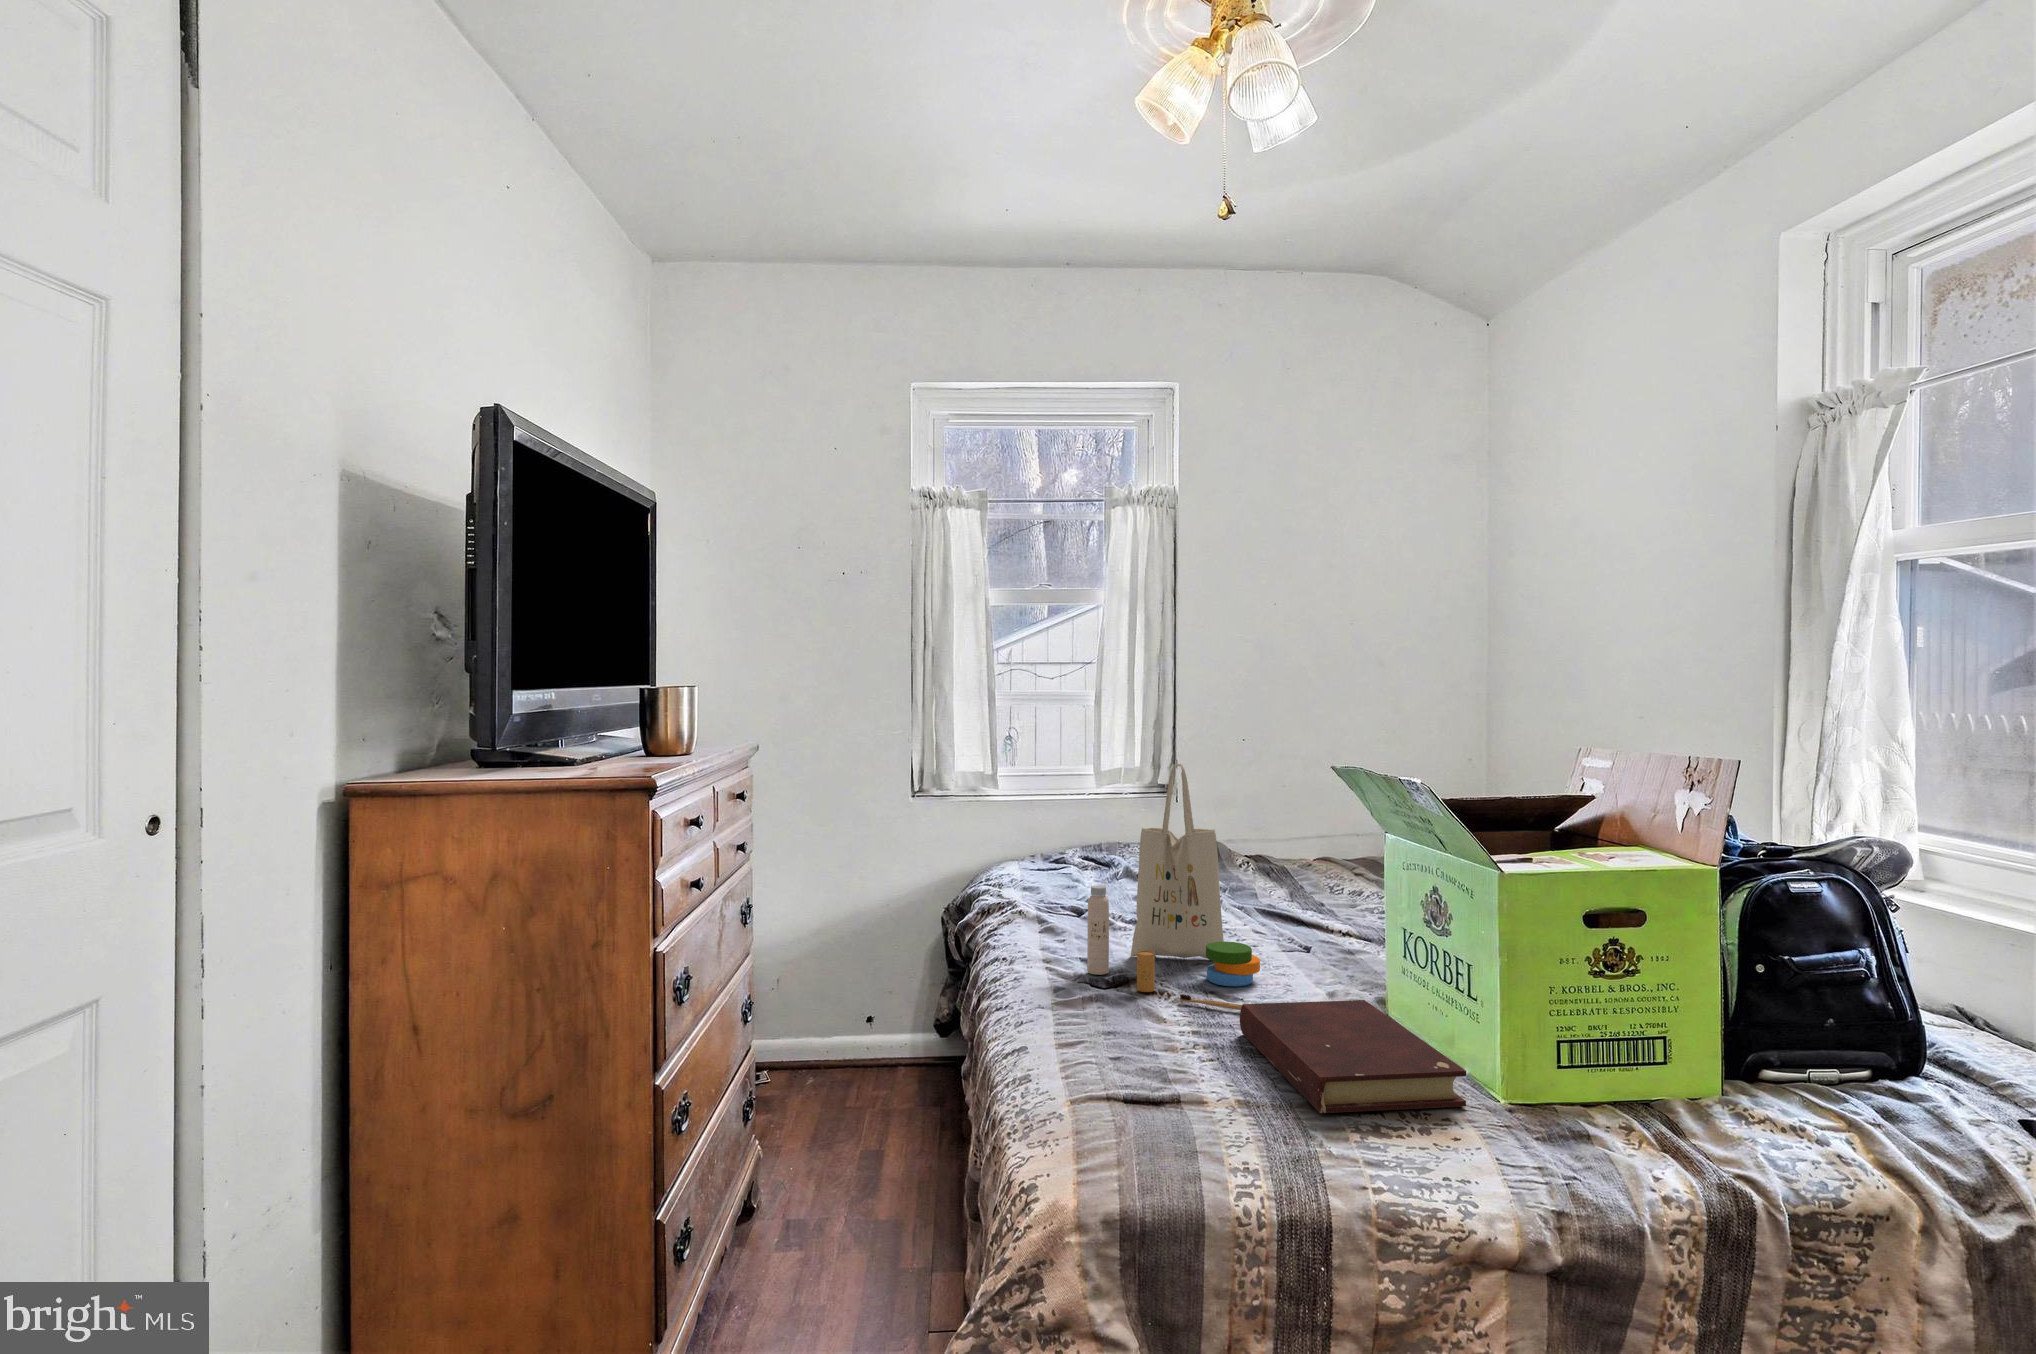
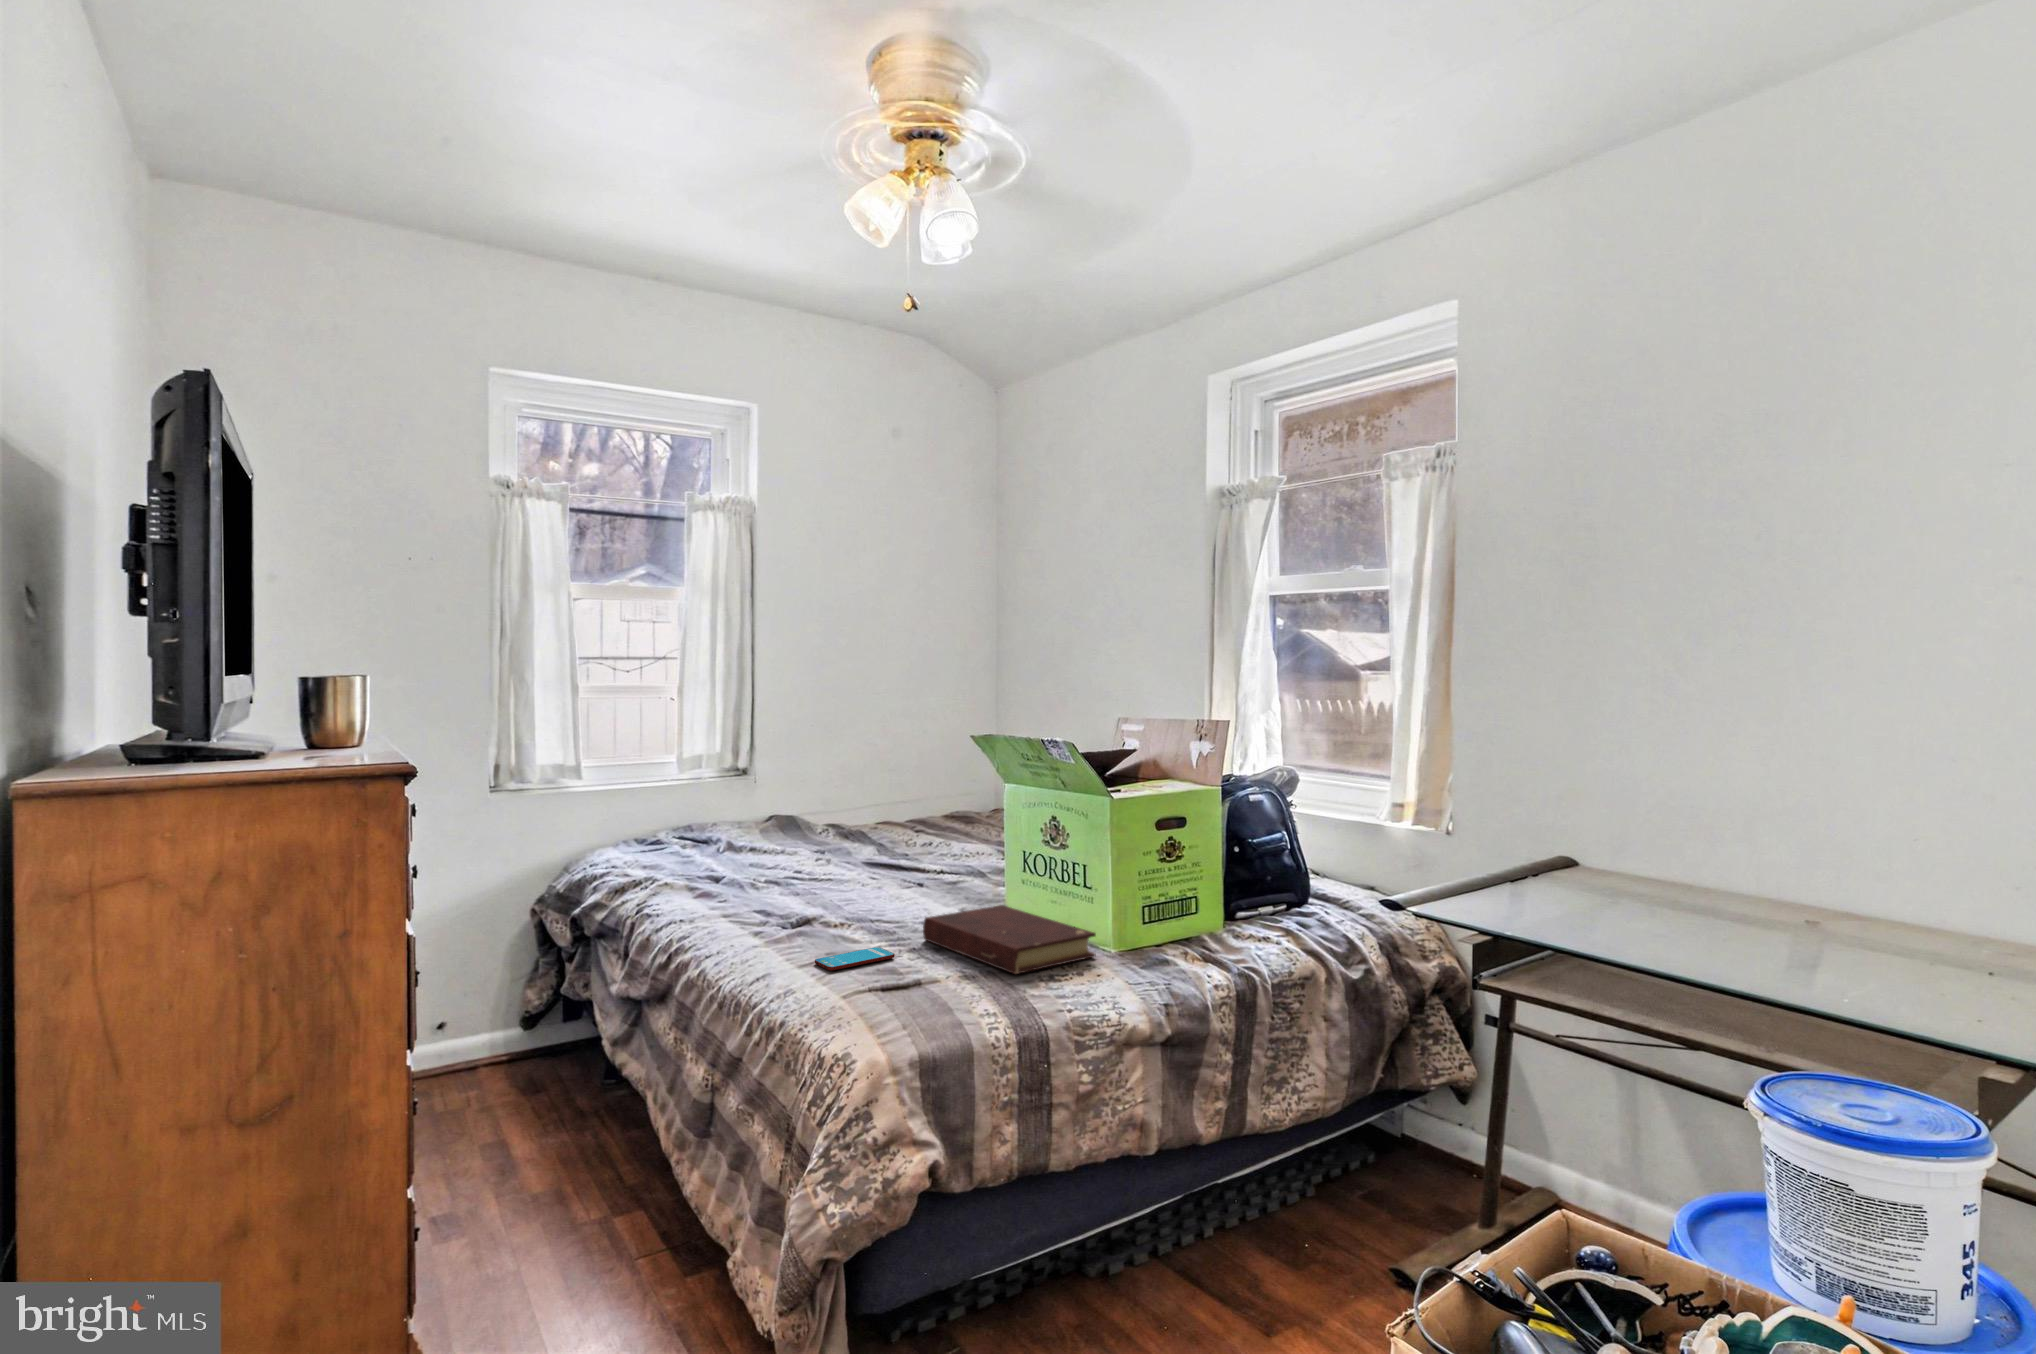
tote bag: present [1087,764,1260,1010] -> none [769,740,919,927]
smartphone: none [1084,1035,1184,1059] -> present [815,947,895,970]

